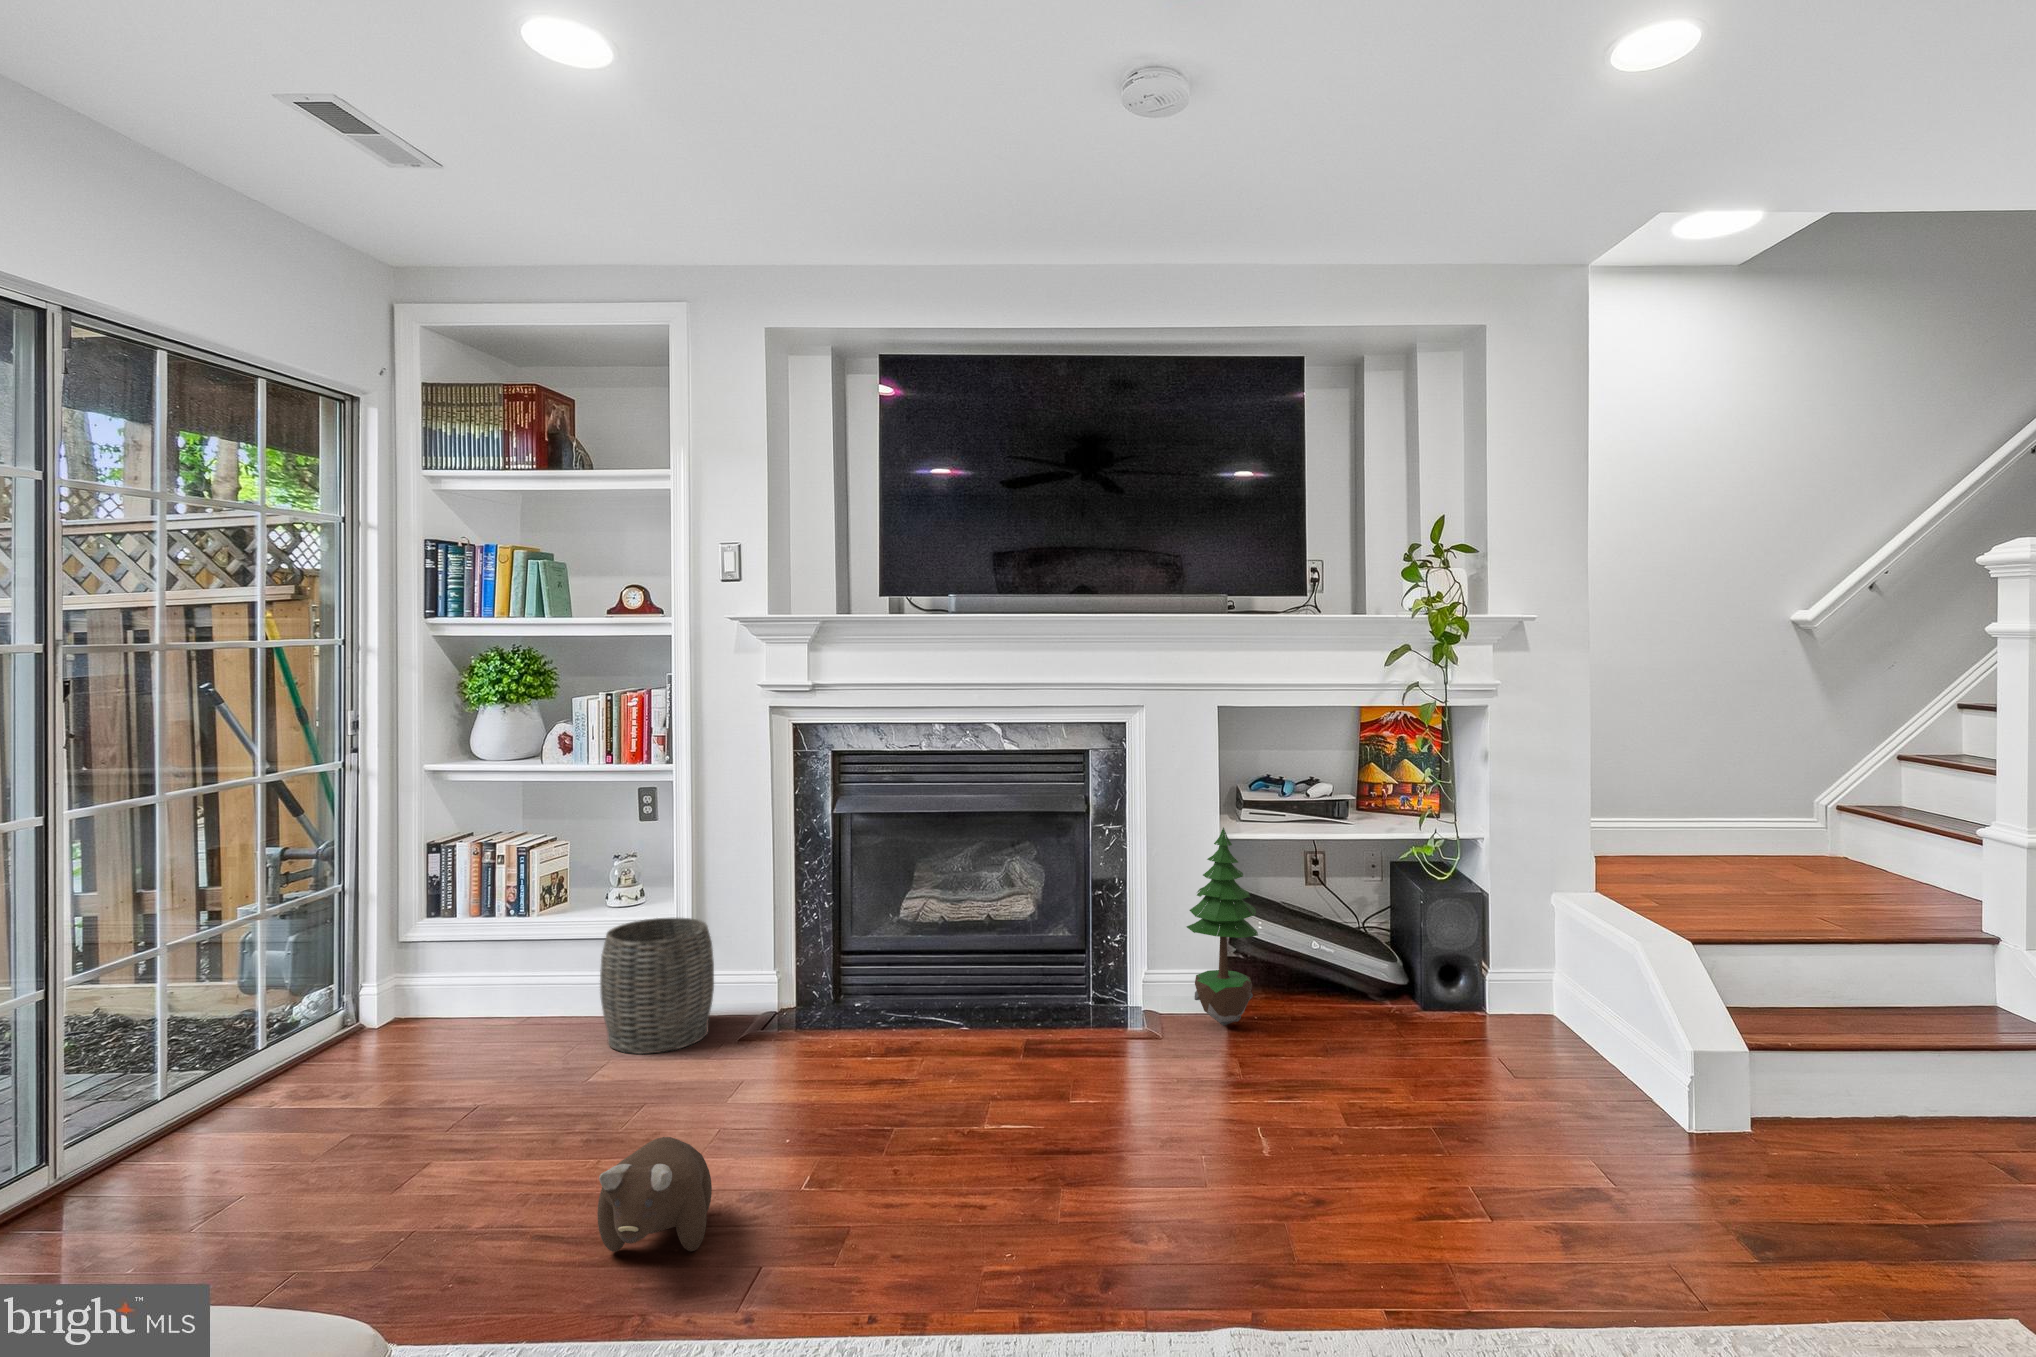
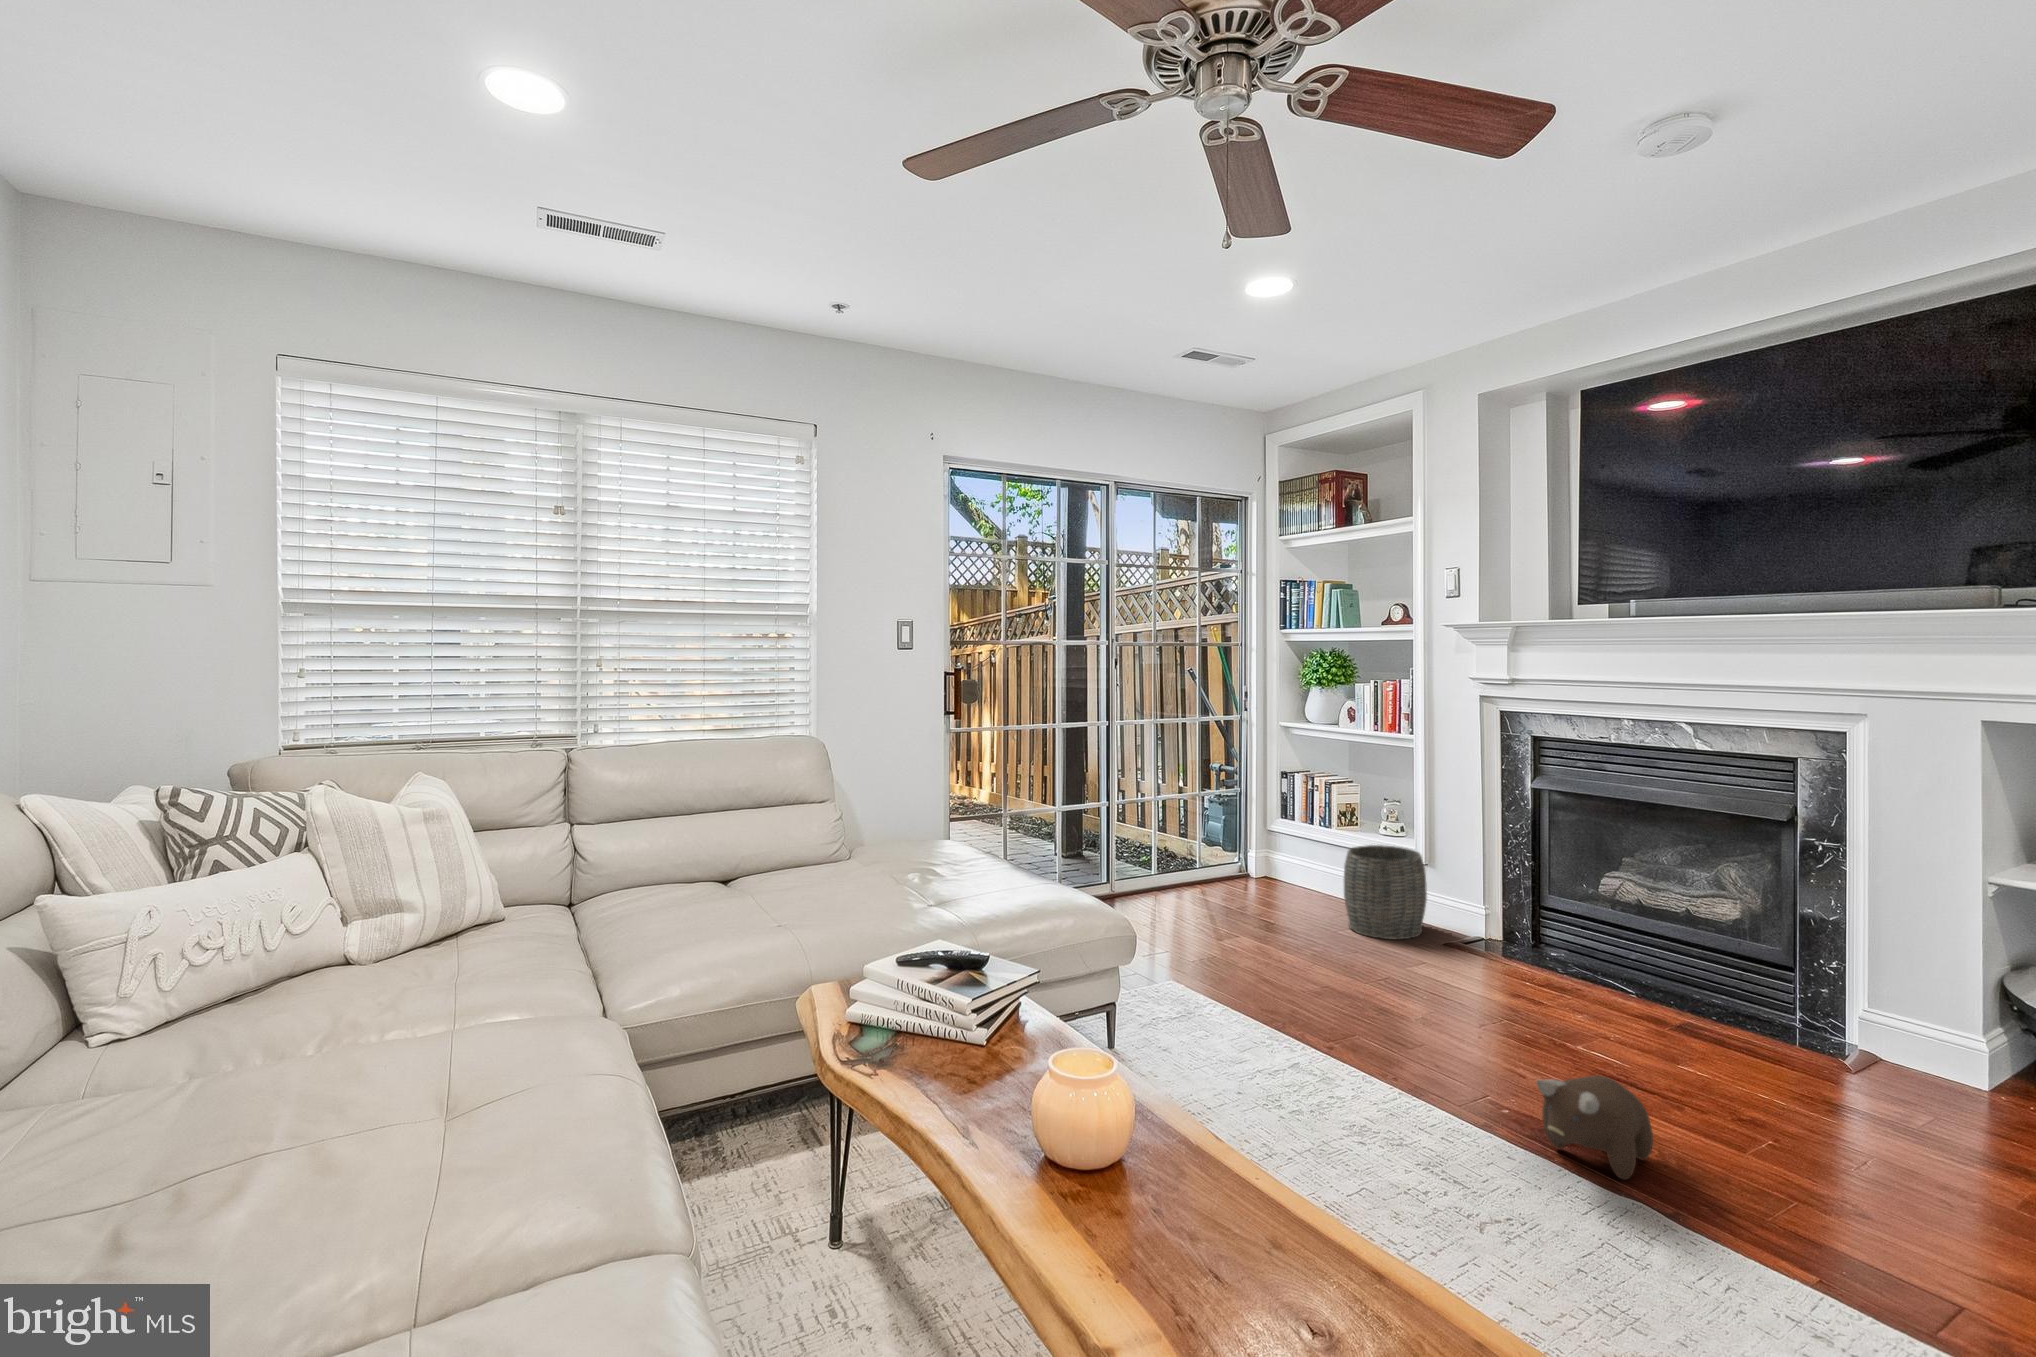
potted tree: present [1187,827,1258,1026] -> none [1878,864,1996,1094]
plush toy: present [597,1137,712,1252] -> present [1536,1075,1653,1180]

